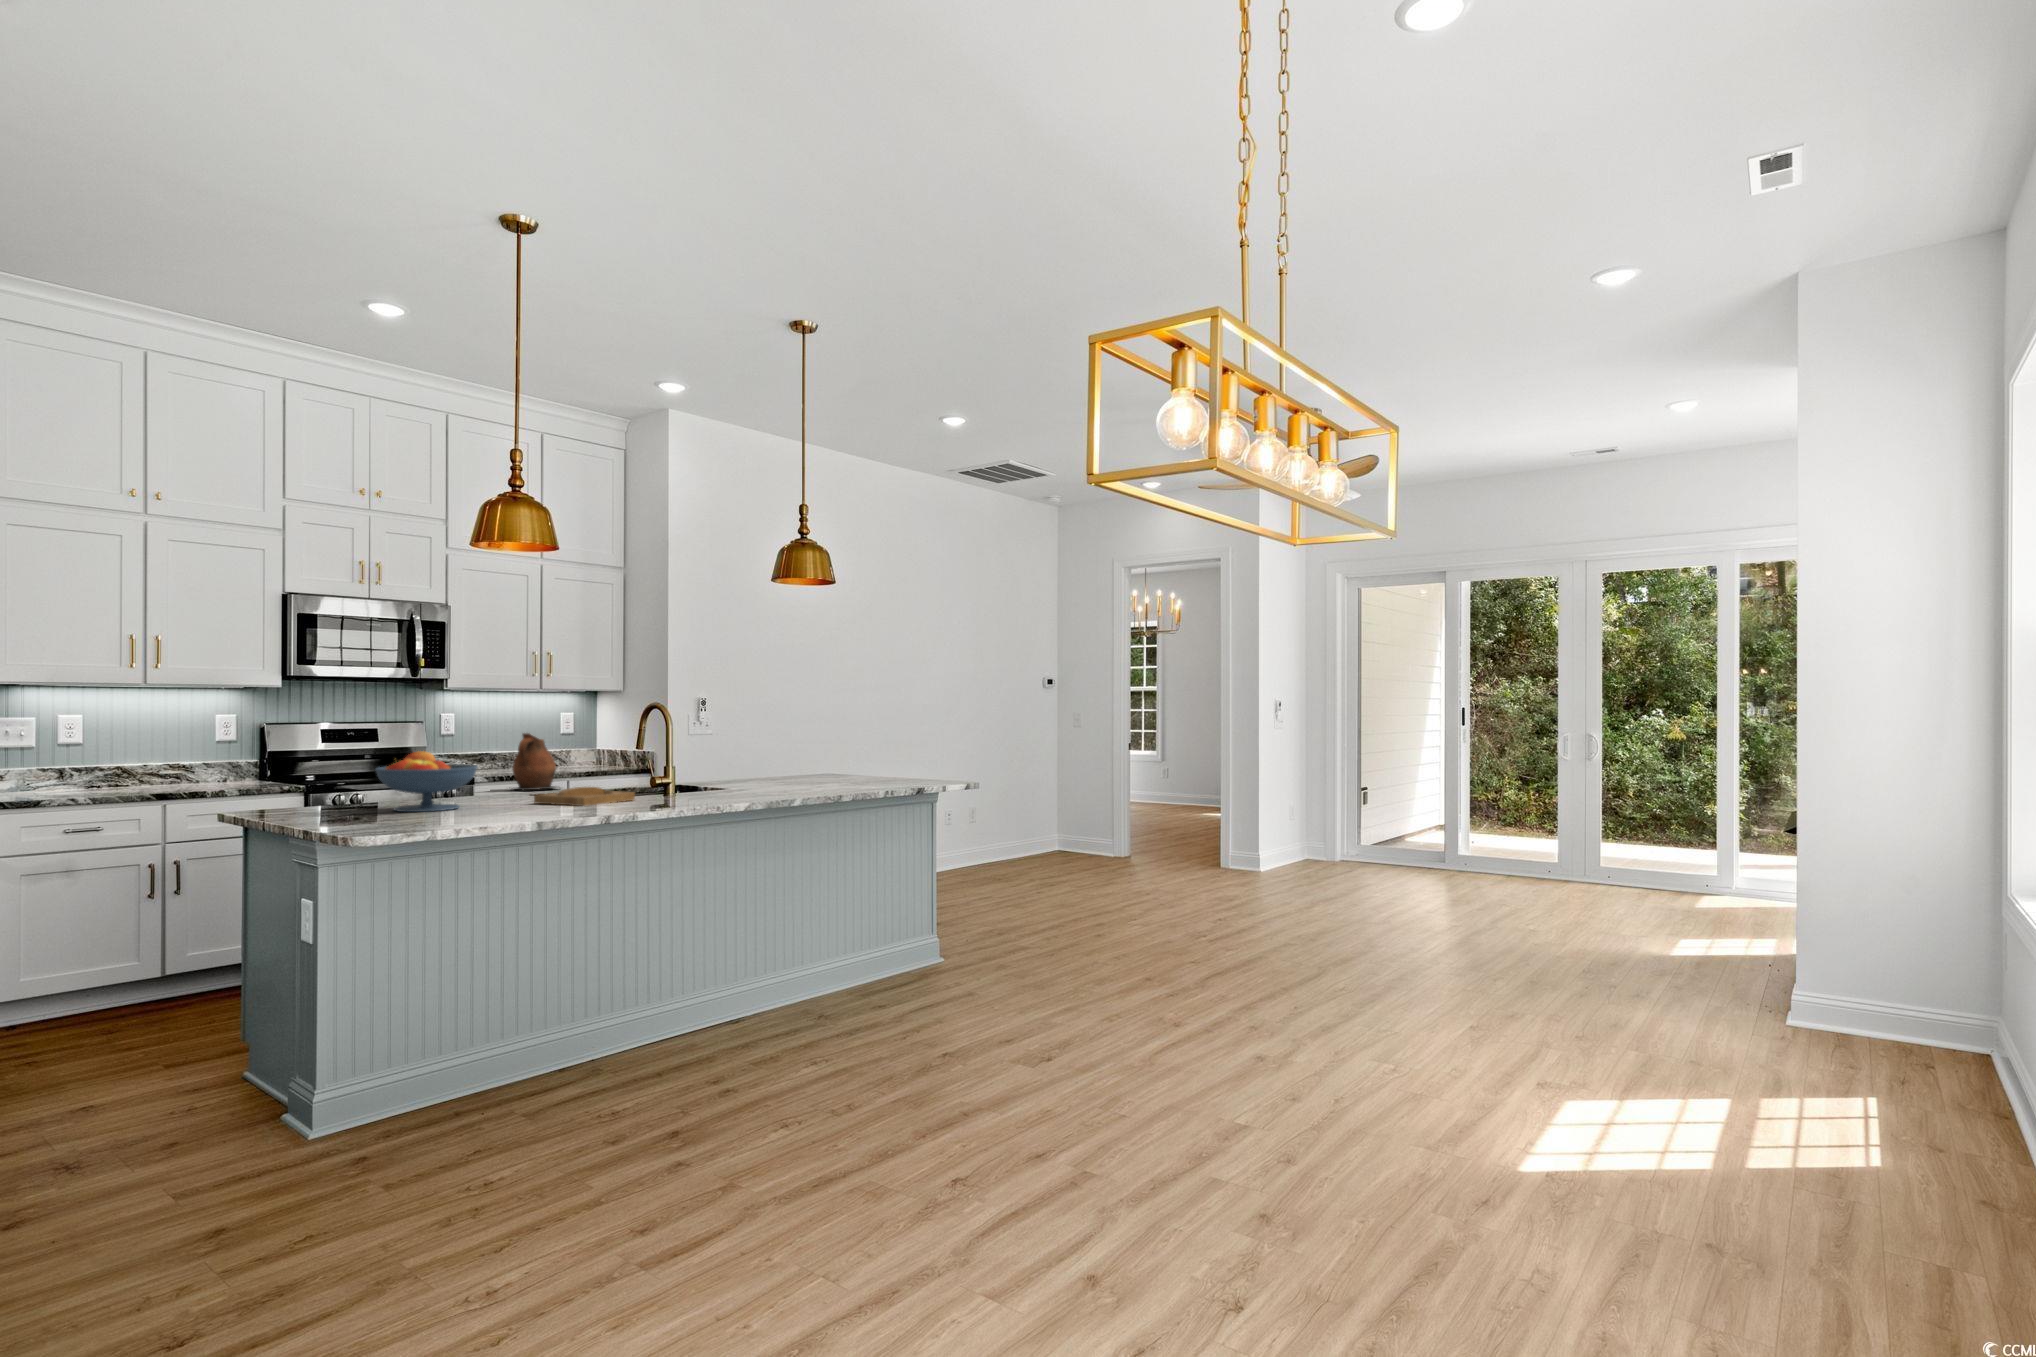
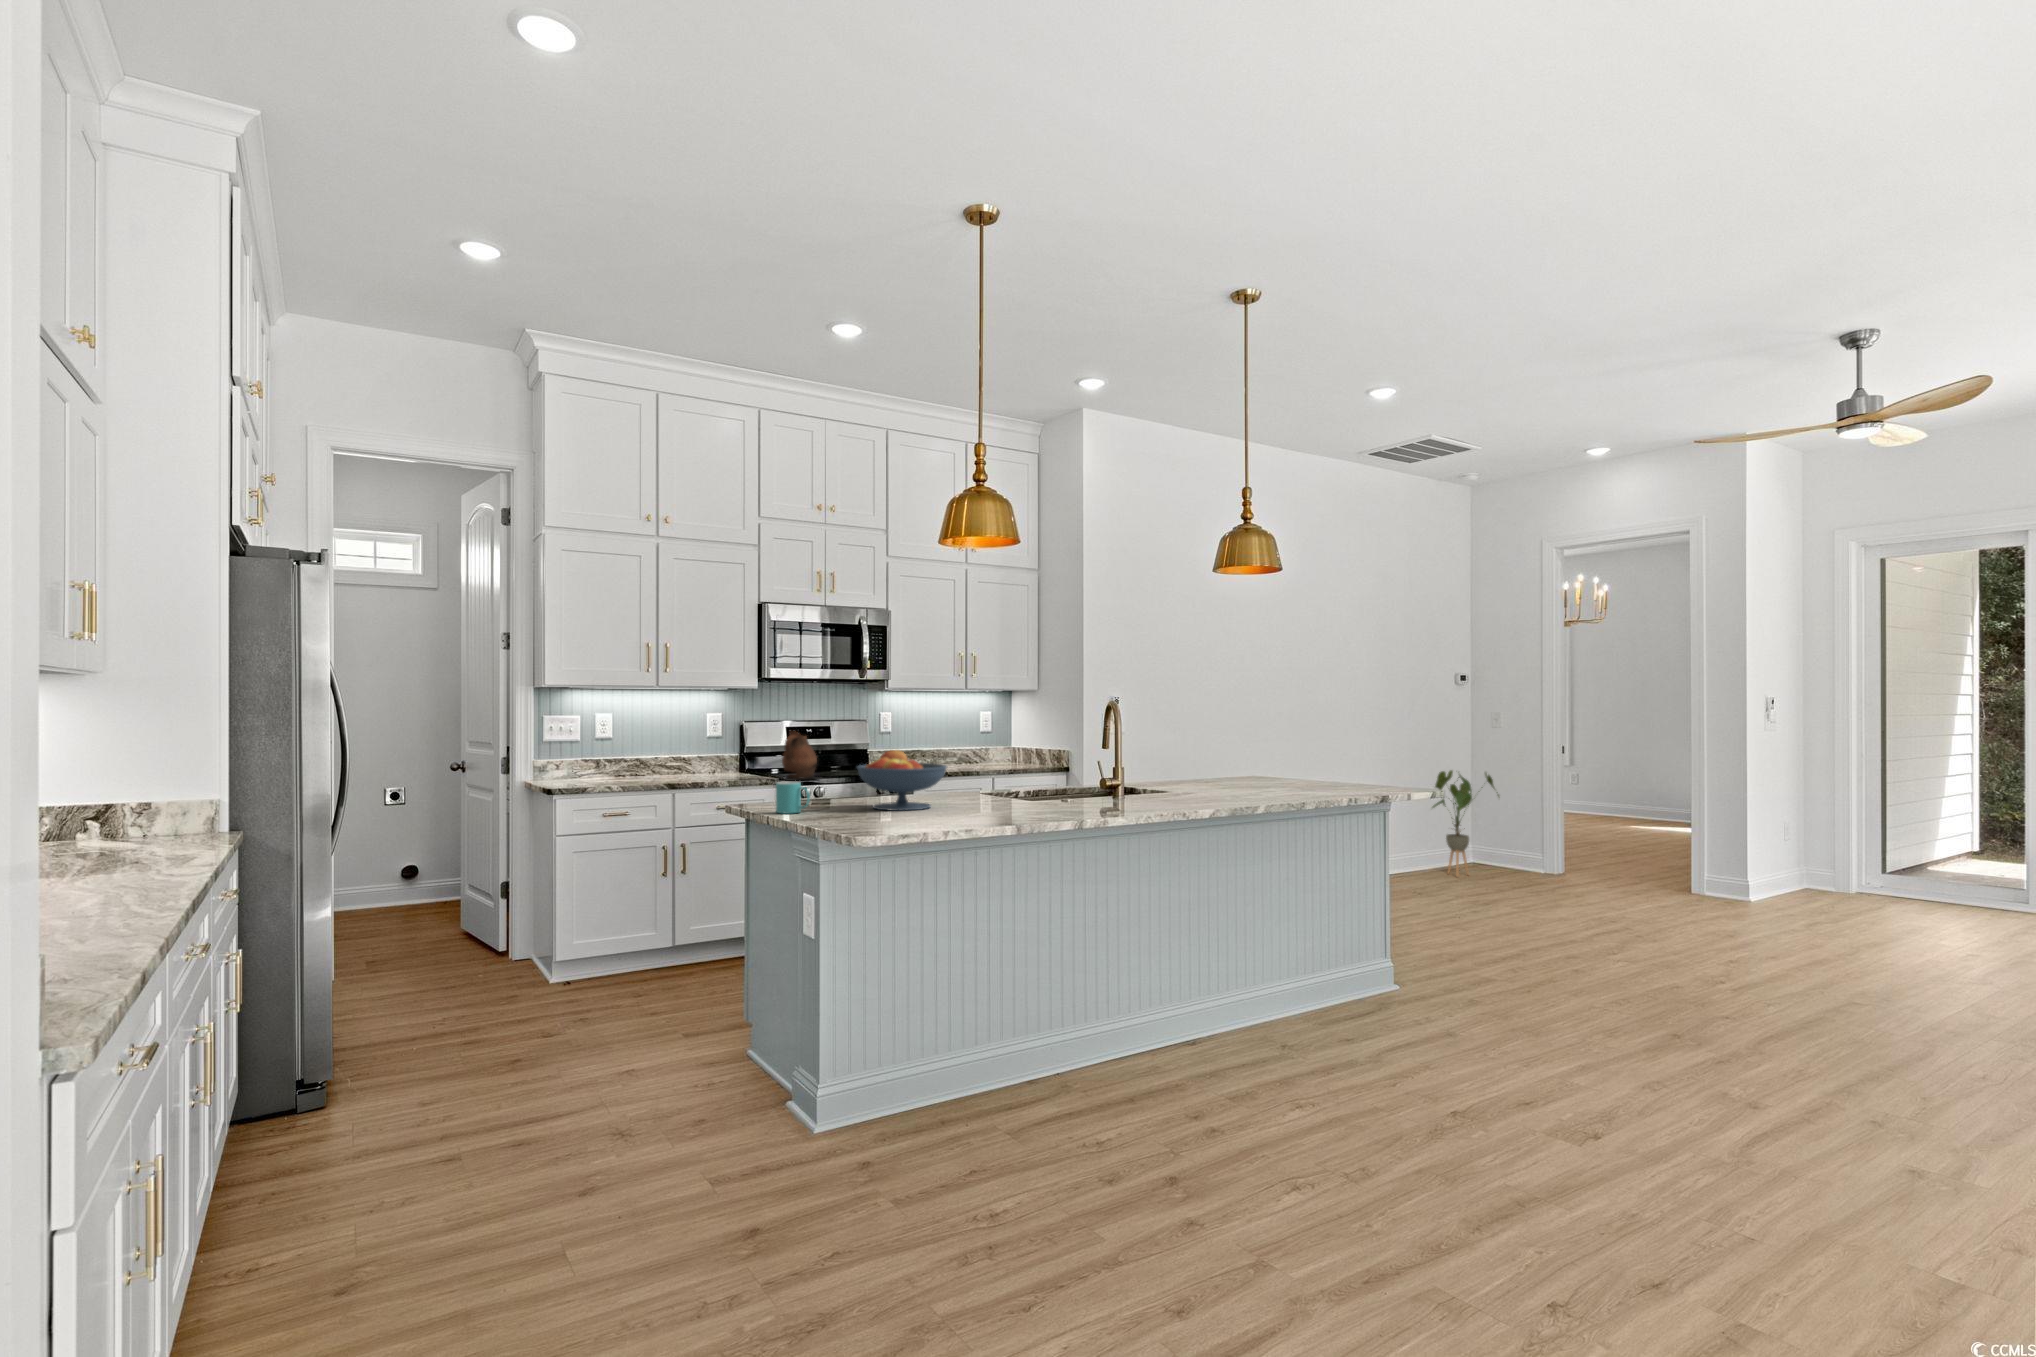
ceramic pitcher: present [512,733,556,790] -> present [782,731,818,780]
house plant: none [1011,766,1072,864] -> present [1433,770,1499,876]
mug: none [276,785,316,818] -> present [776,781,810,814]
tray: present [534,787,635,806] -> none [996,788,1092,809]

